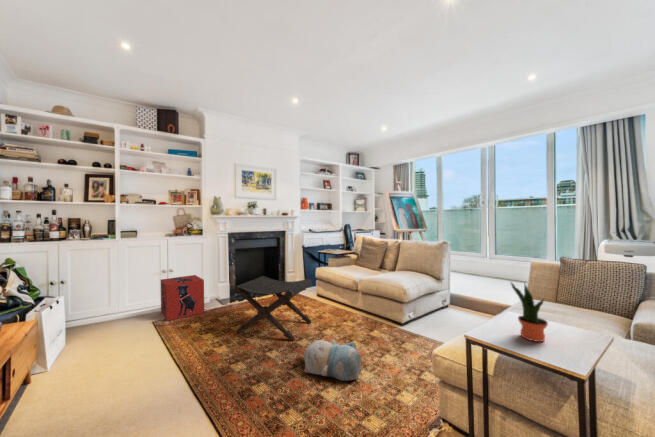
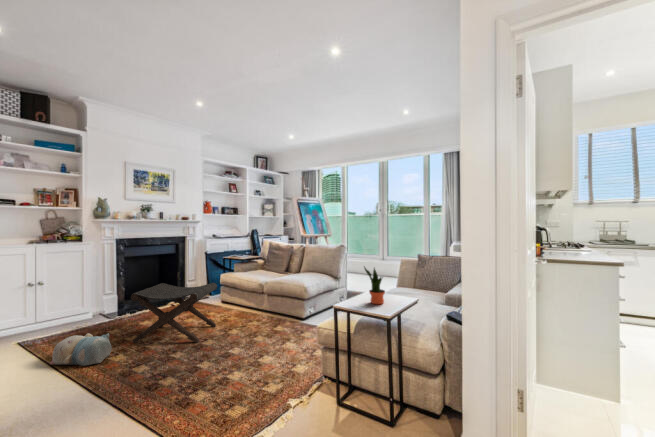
storage box: present [161,275,204,321] -> none [25,288,87,341]
plush toy: present [304,340,362,381] -> present [50,333,112,366]

